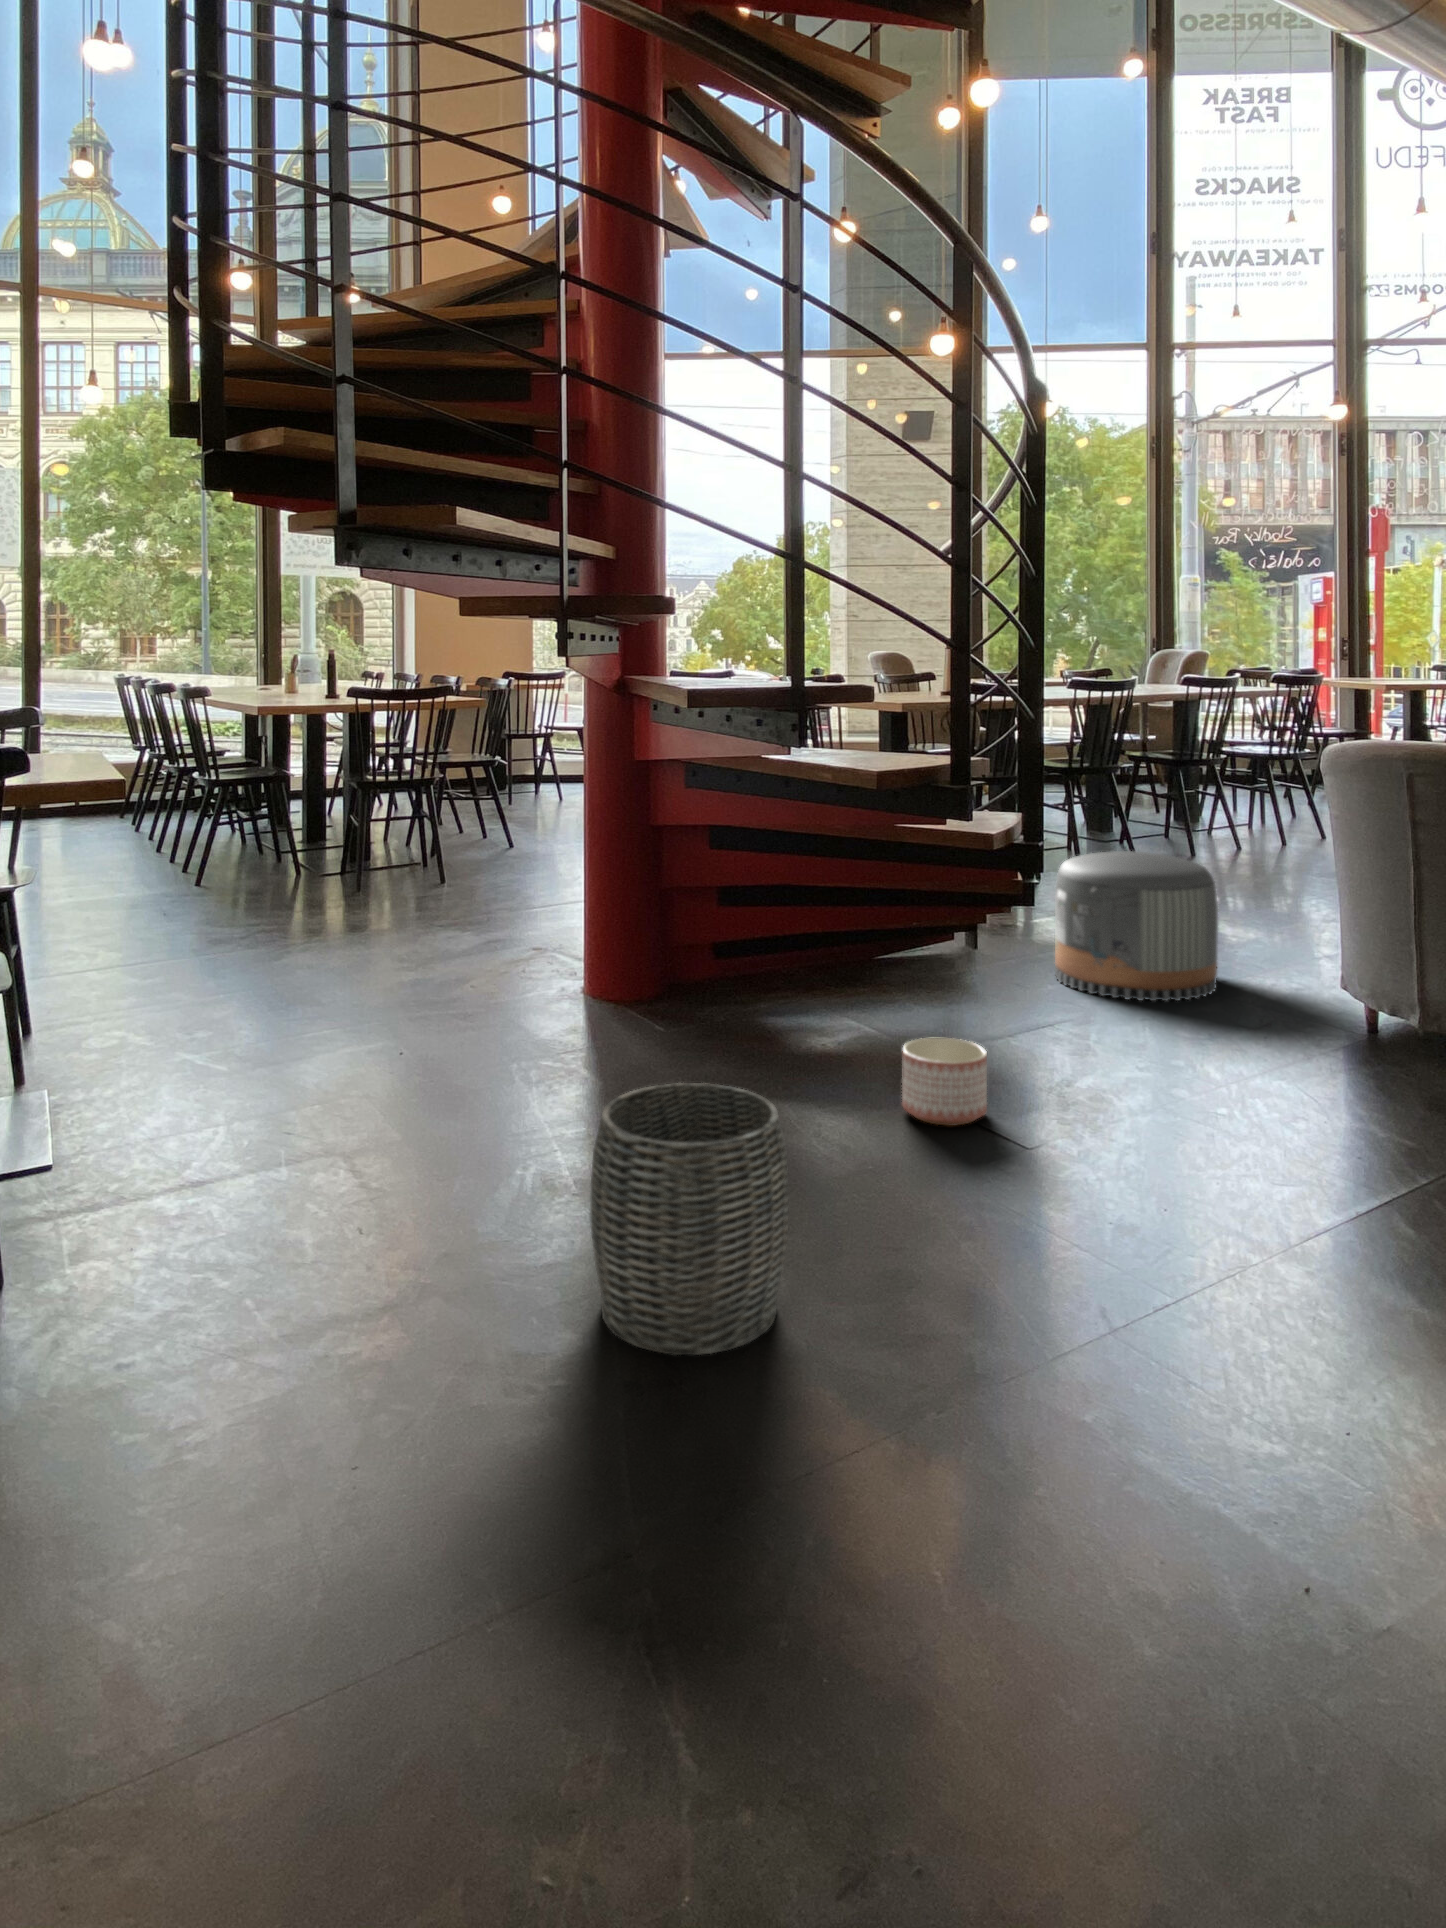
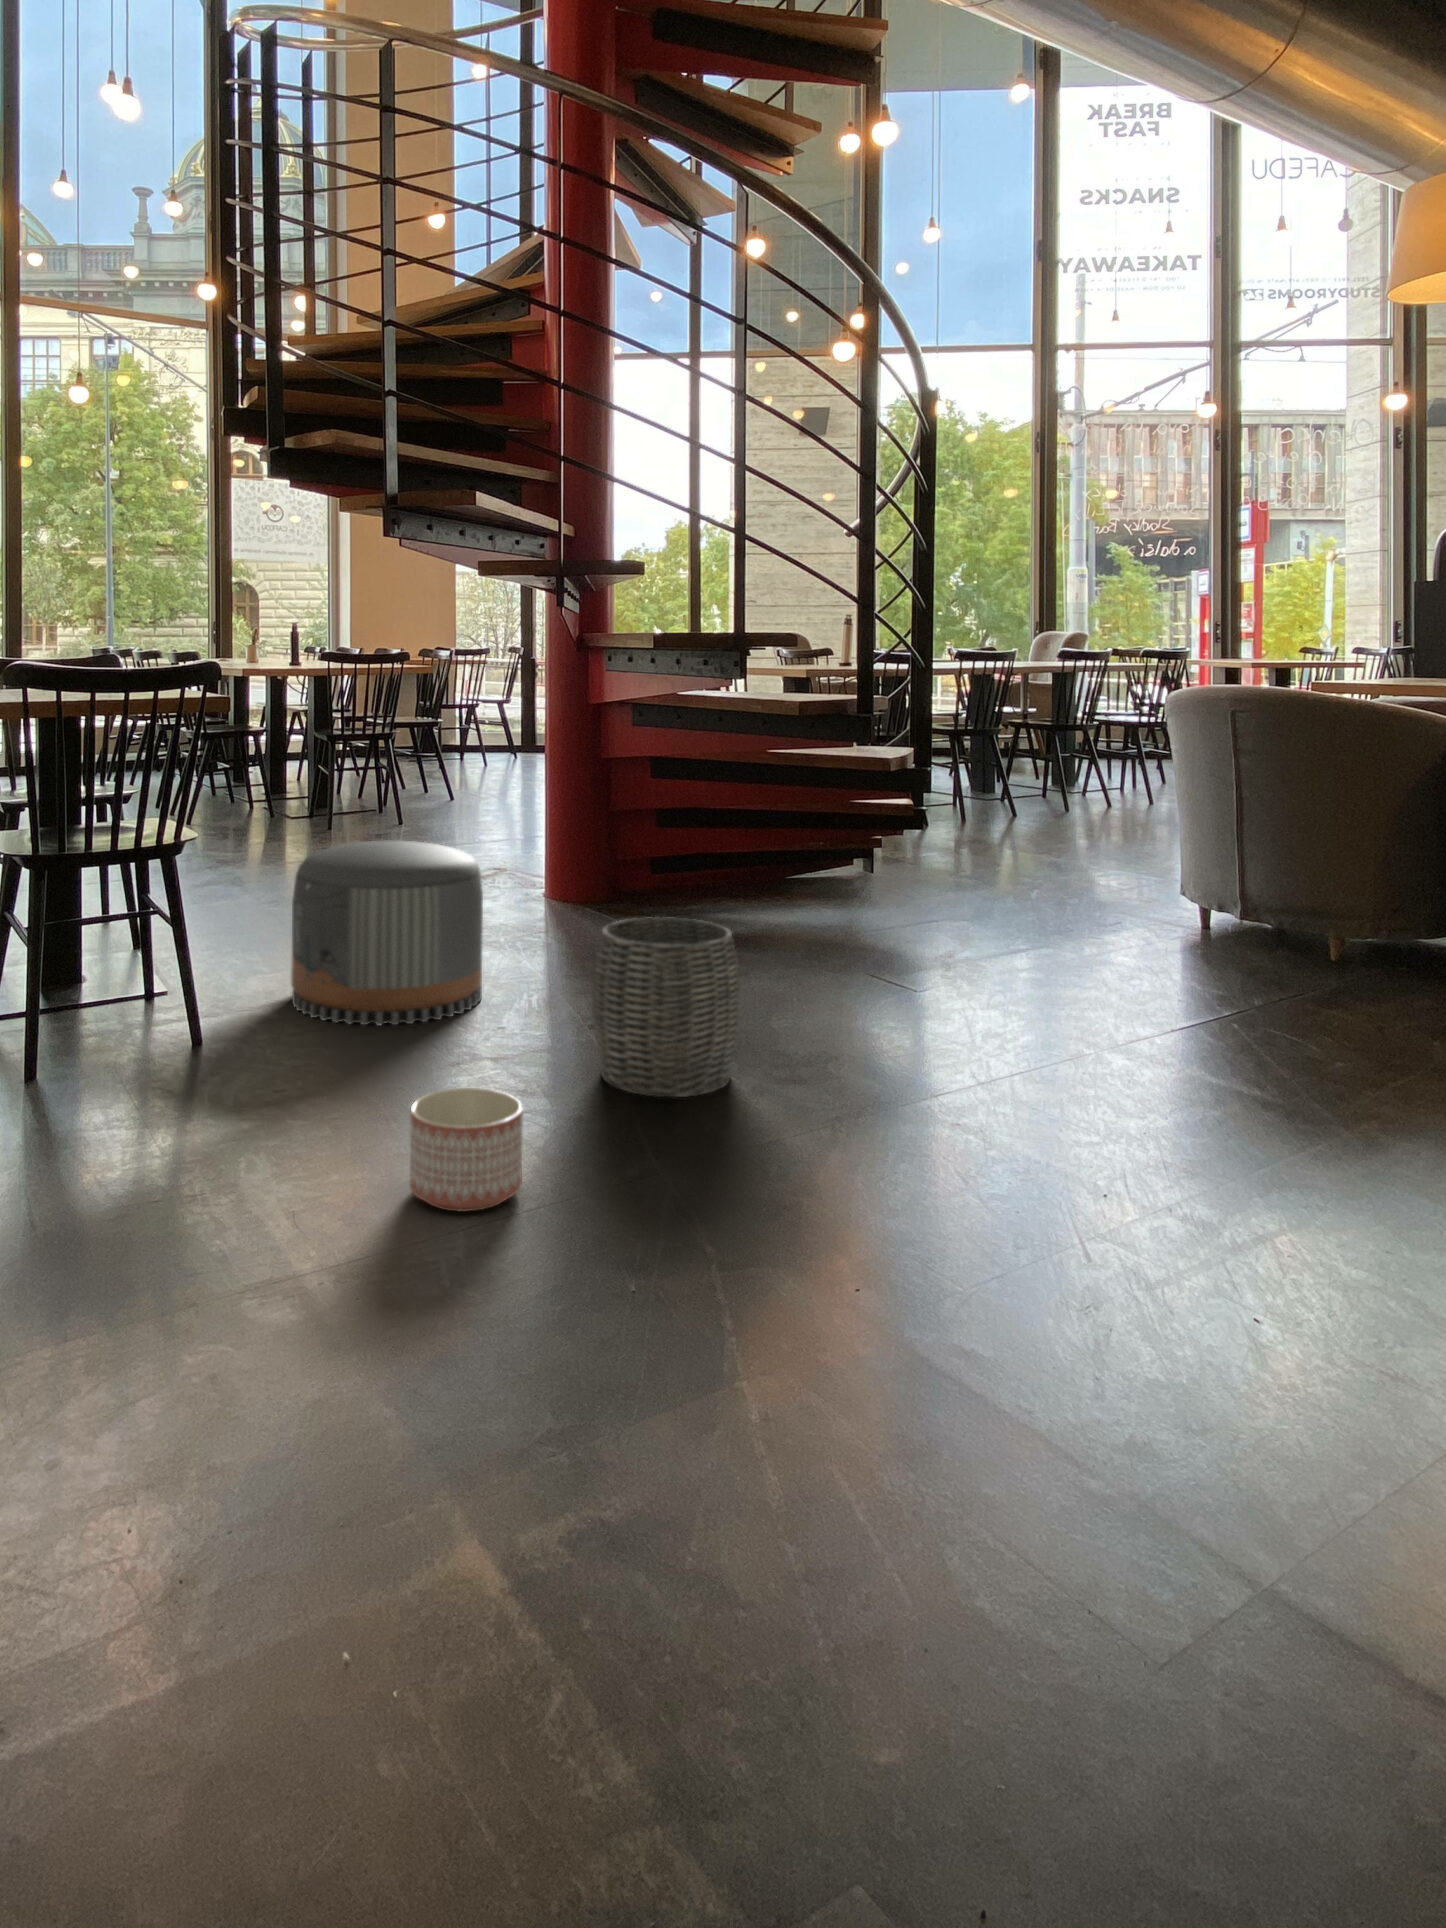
pouf: present [1055,851,1218,1001] -> present [291,840,483,1026]
planter: present [902,1038,987,1126] -> present [410,1088,523,1212]

